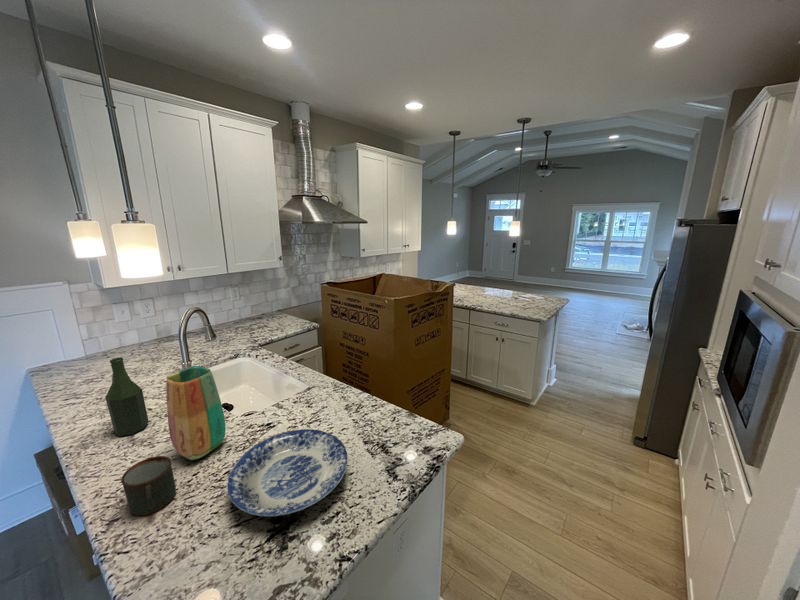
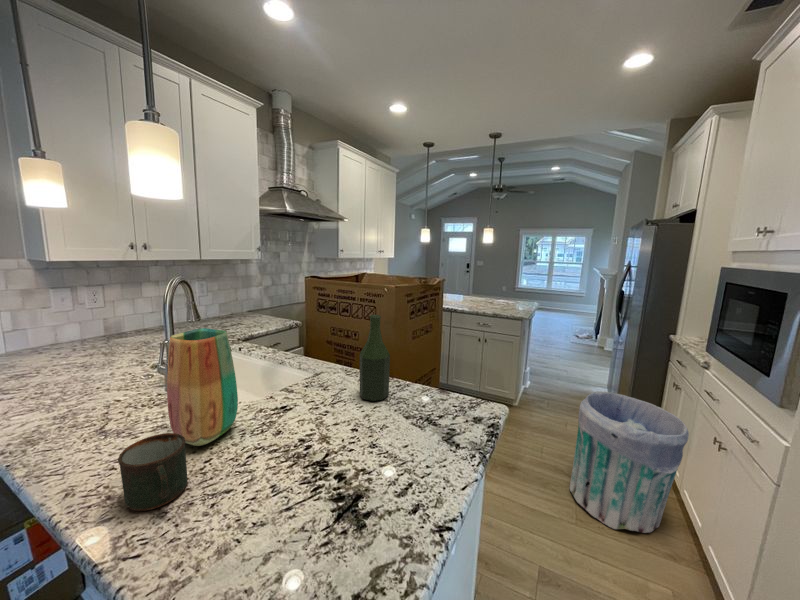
bottle: present [105,357,149,436] -> present [360,315,390,401]
trash can: none [568,405,691,550] -> present [570,392,689,533]
plate: present [227,429,348,516] -> none [265,403,408,489]

